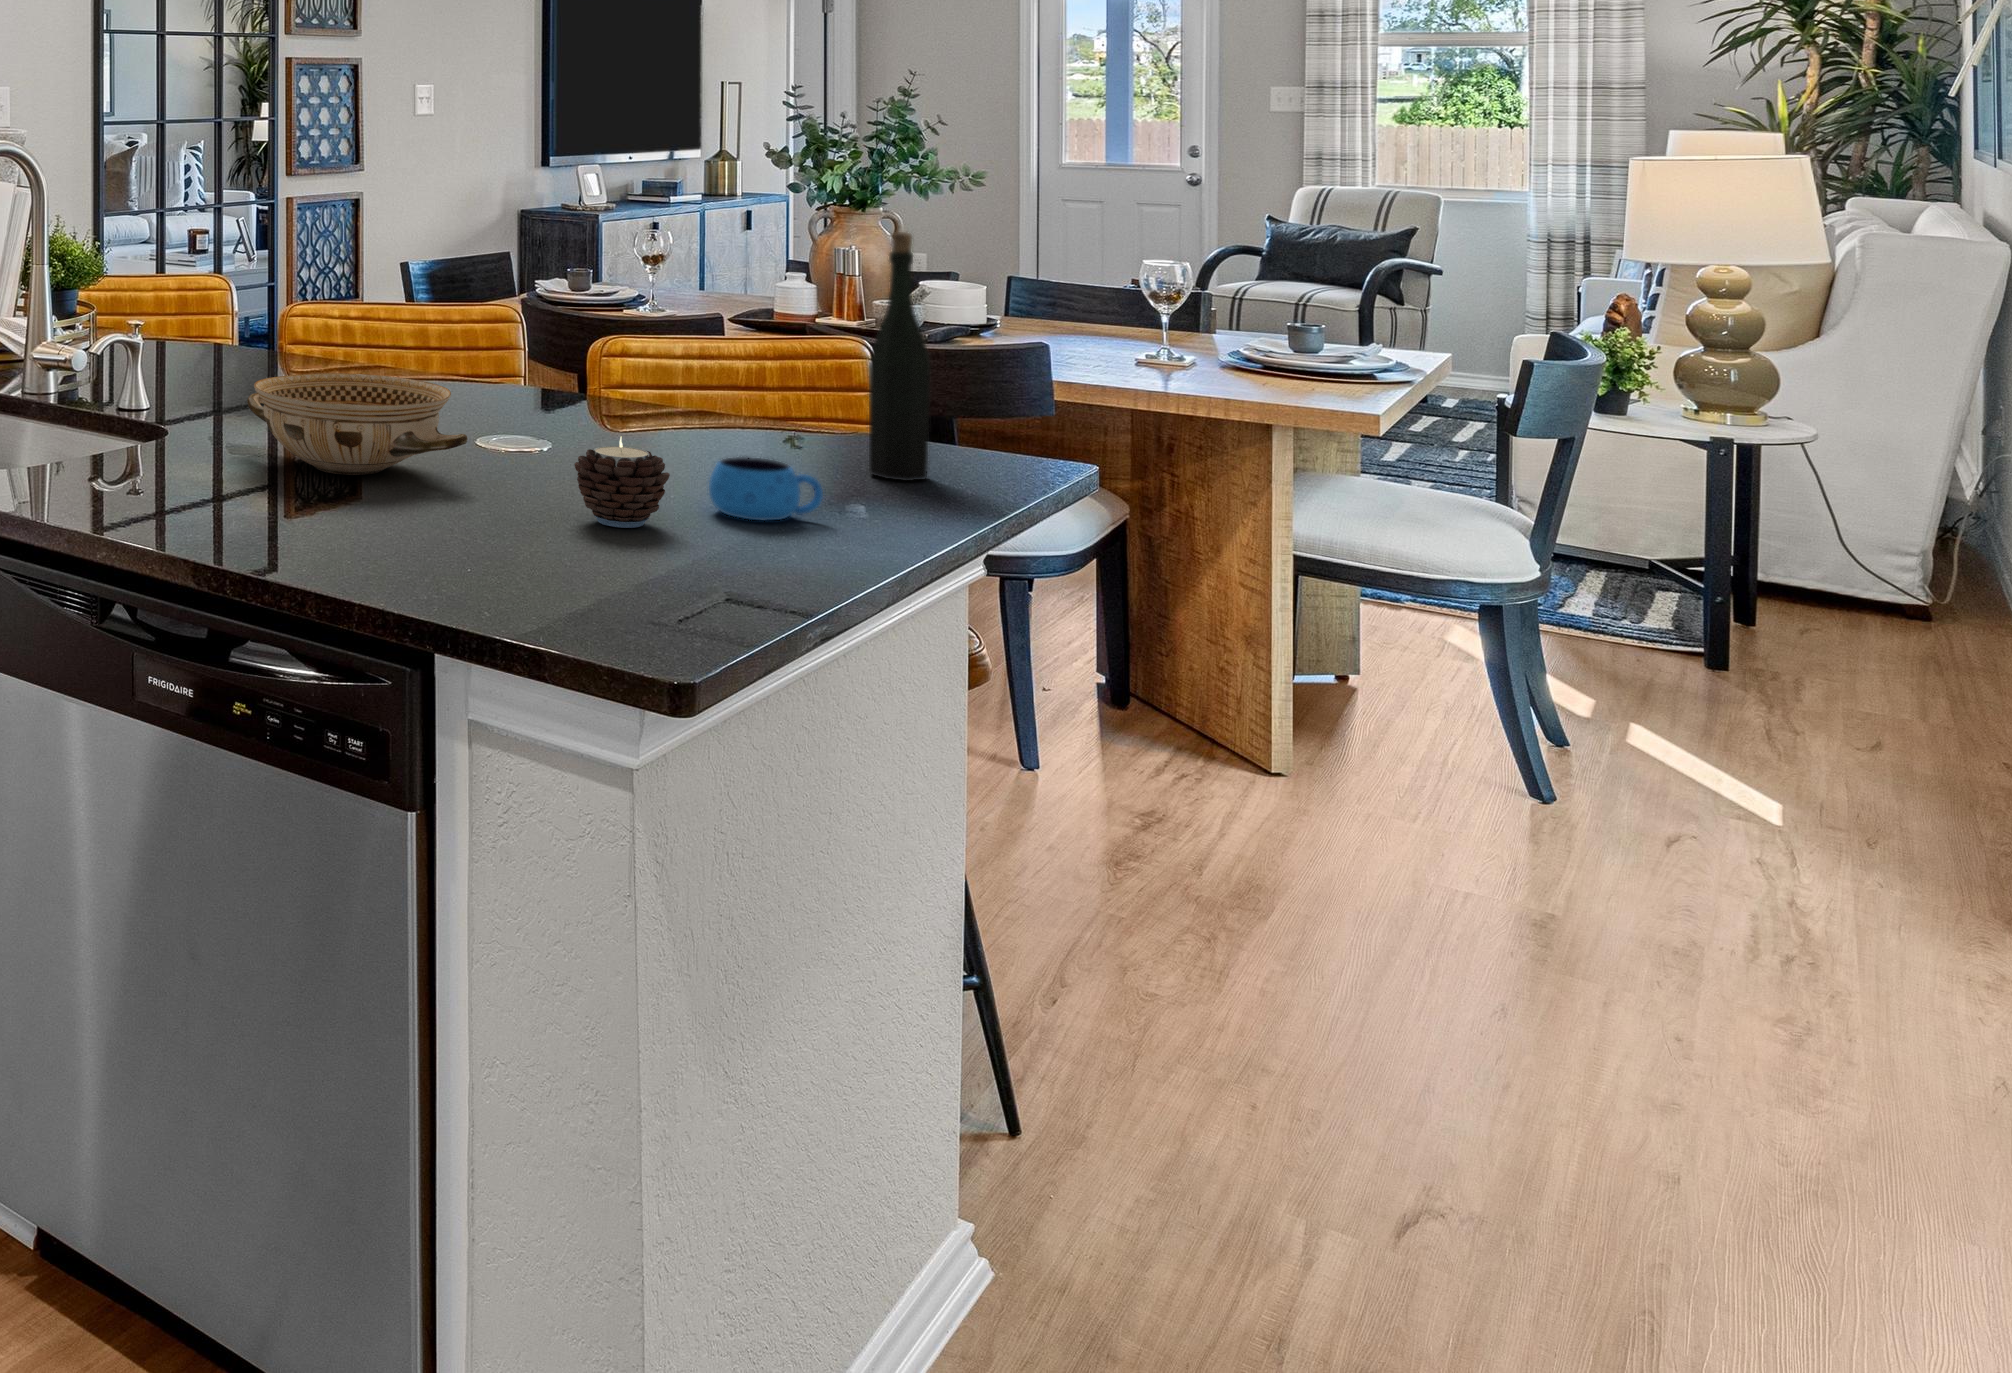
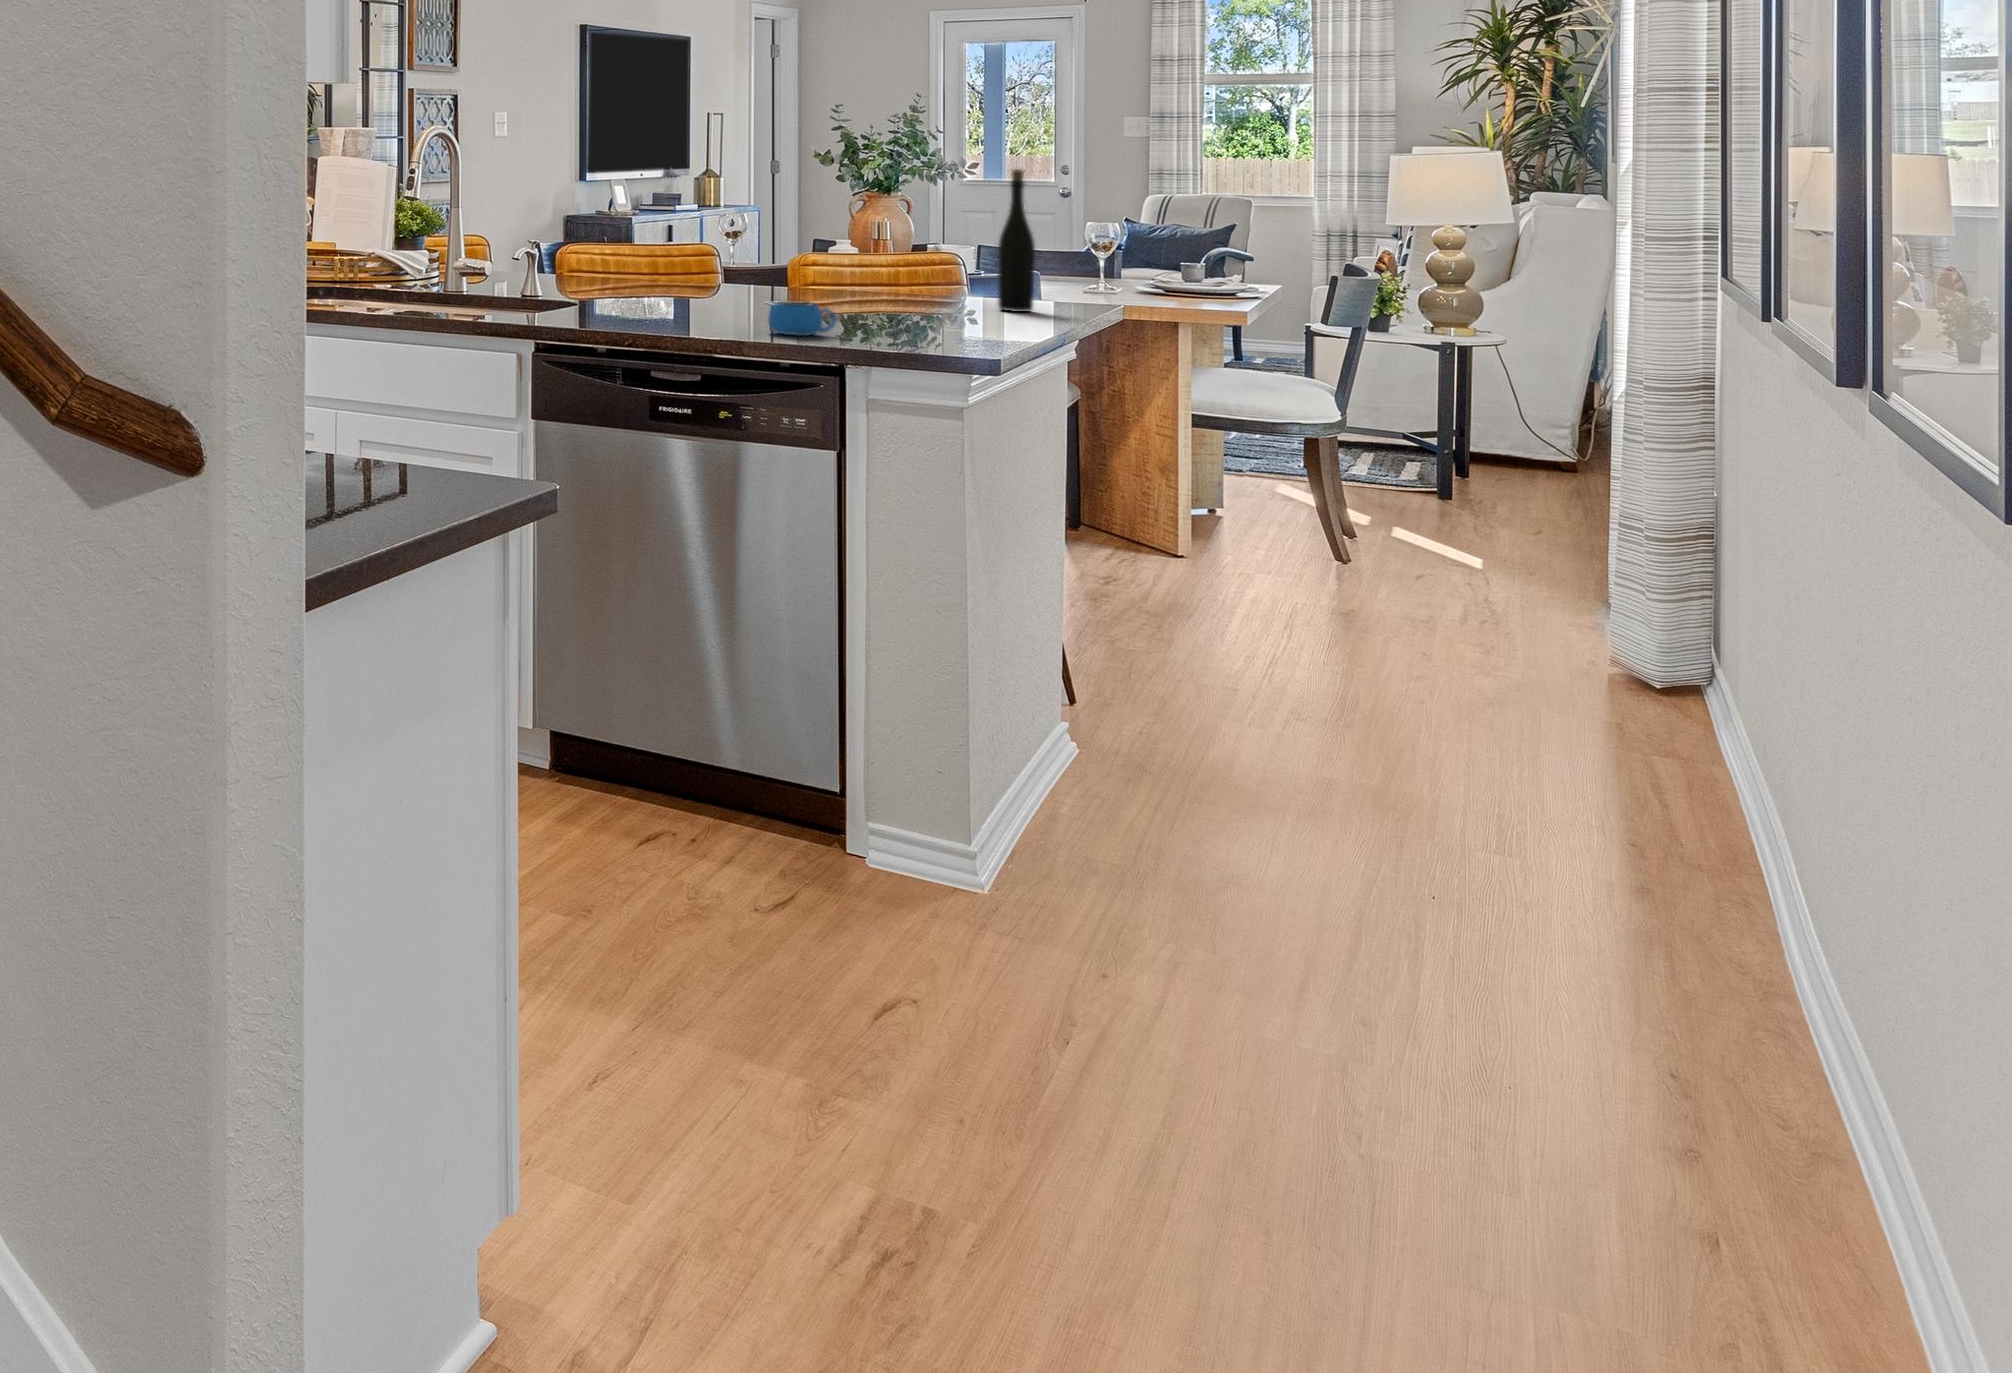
ceramic bowl: present [247,373,468,475] -> none [639,259,789,312]
candle: present [574,437,670,528] -> none [864,276,920,325]
mug: present [709,457,823,520] -> present [768,302,836,336]

